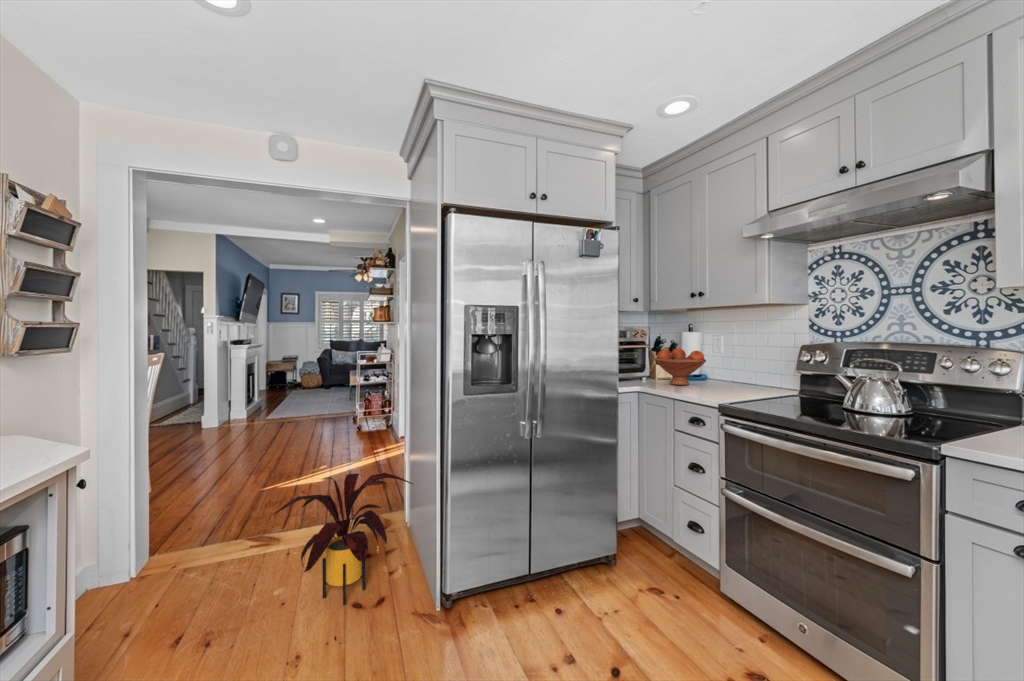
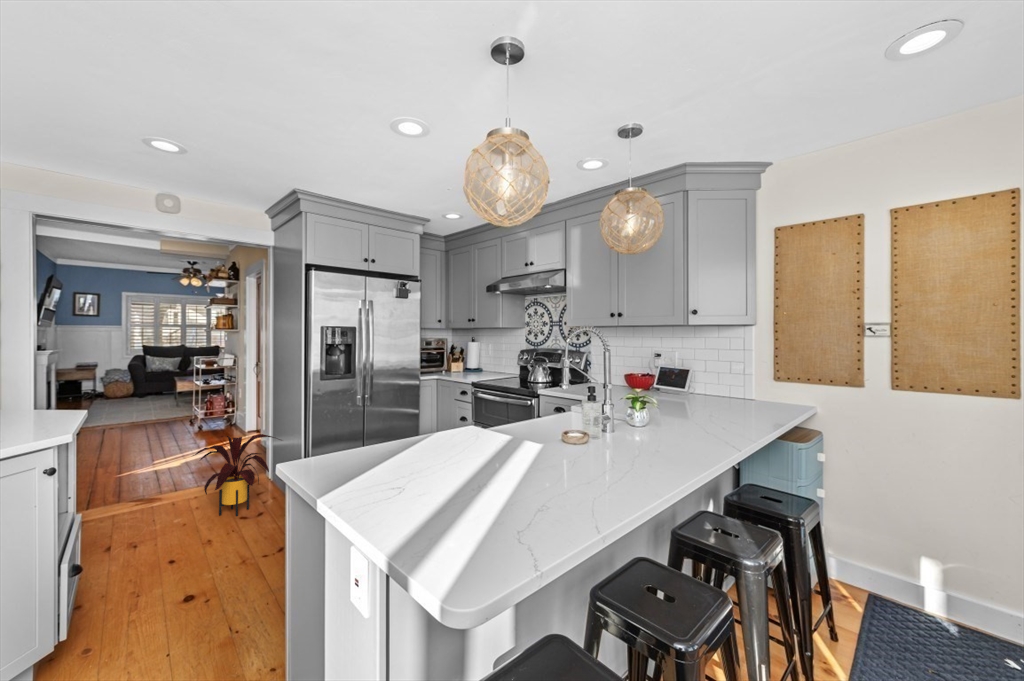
fruit bowl: present [654,348,706,385] -> none [446,353,476,375]

